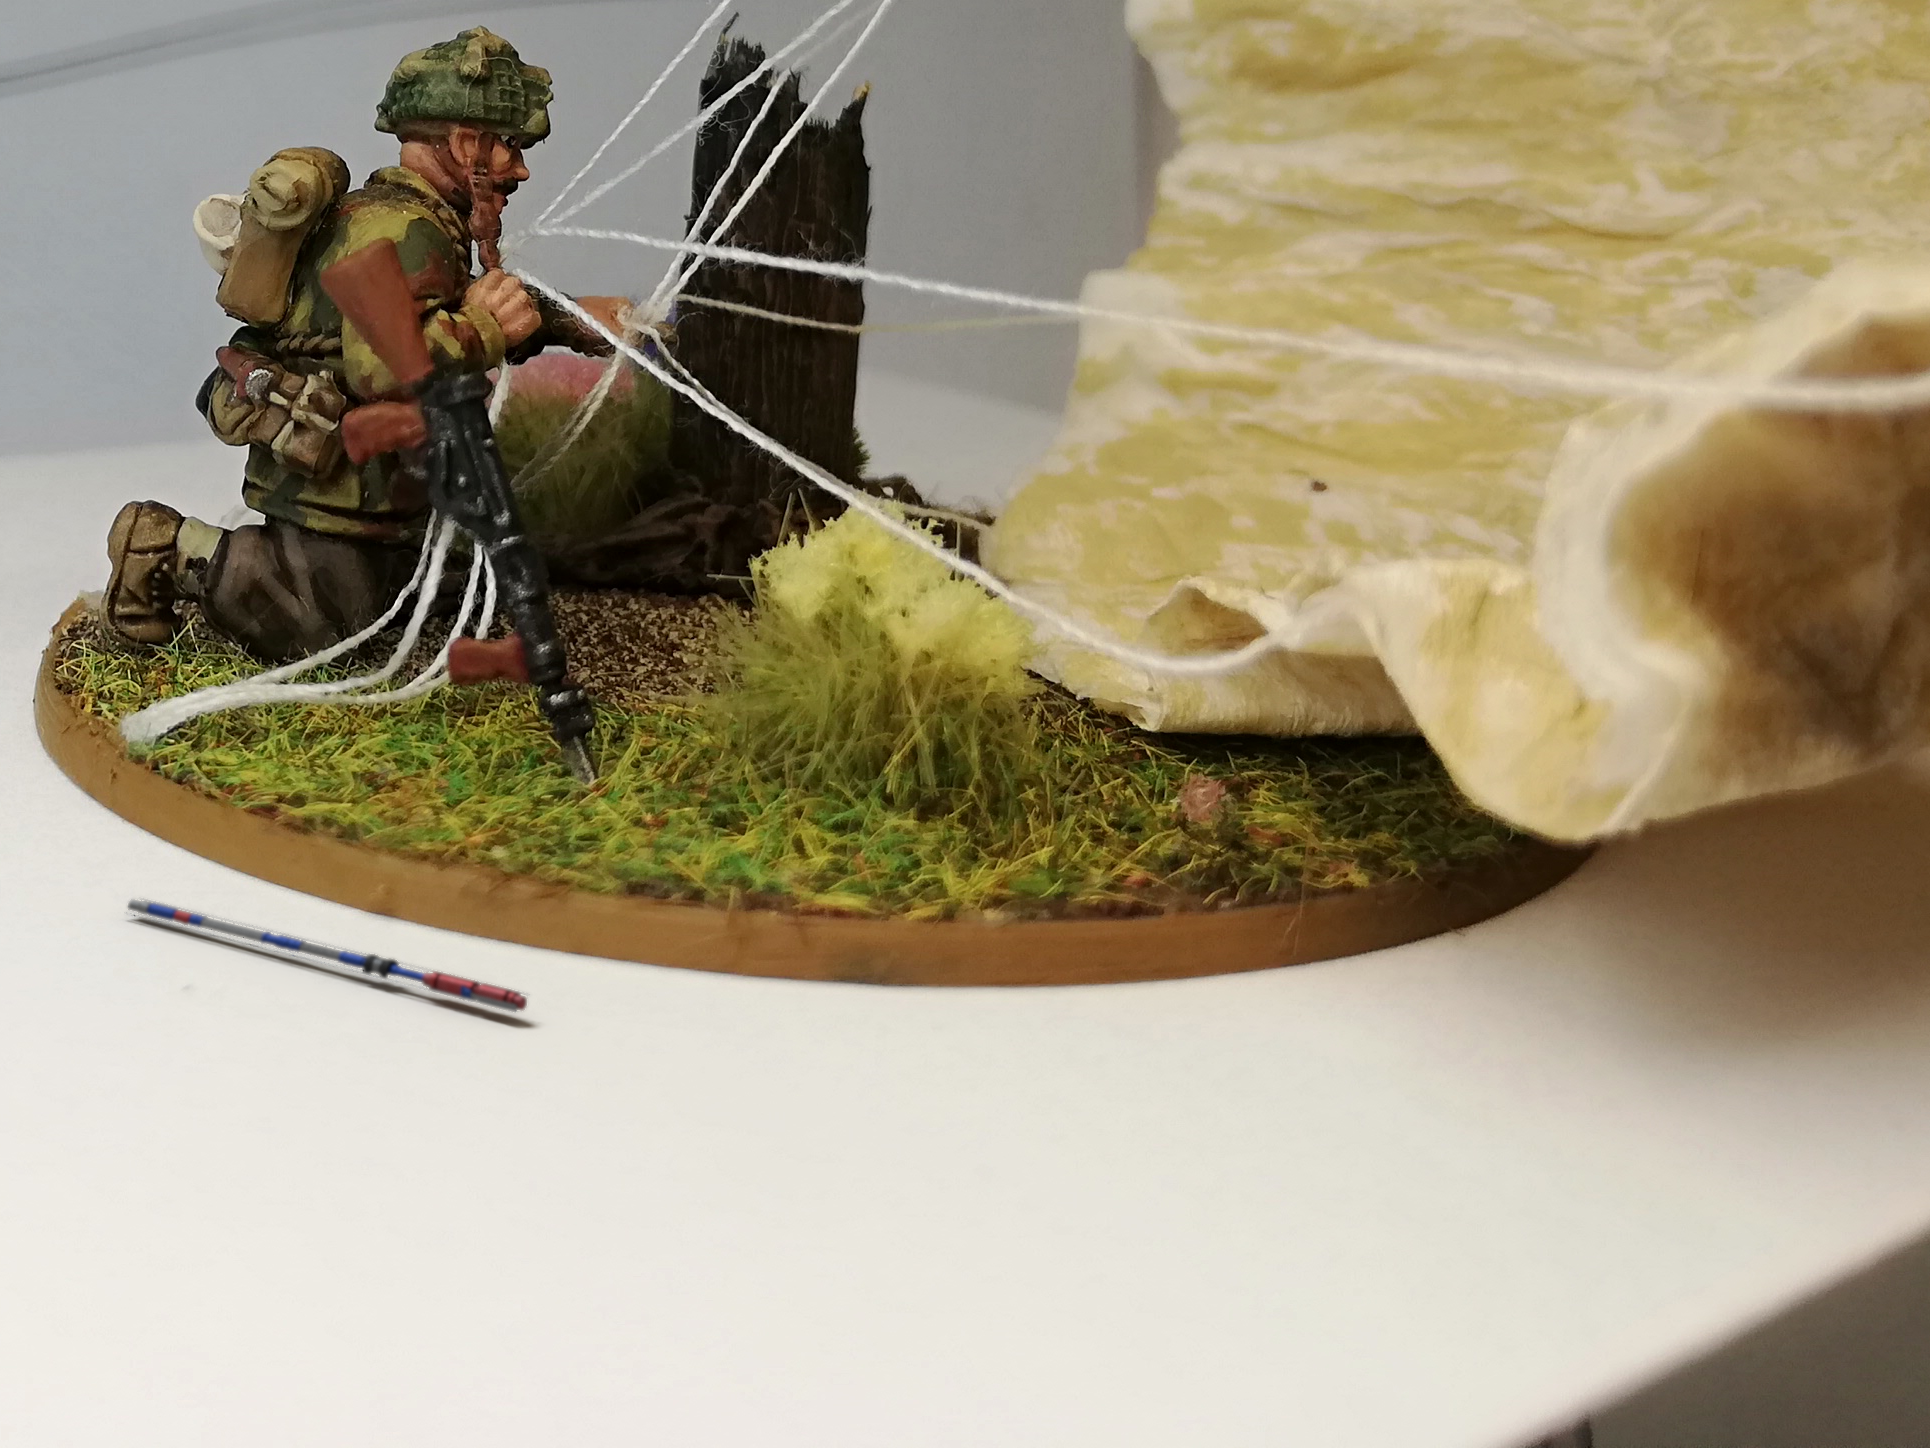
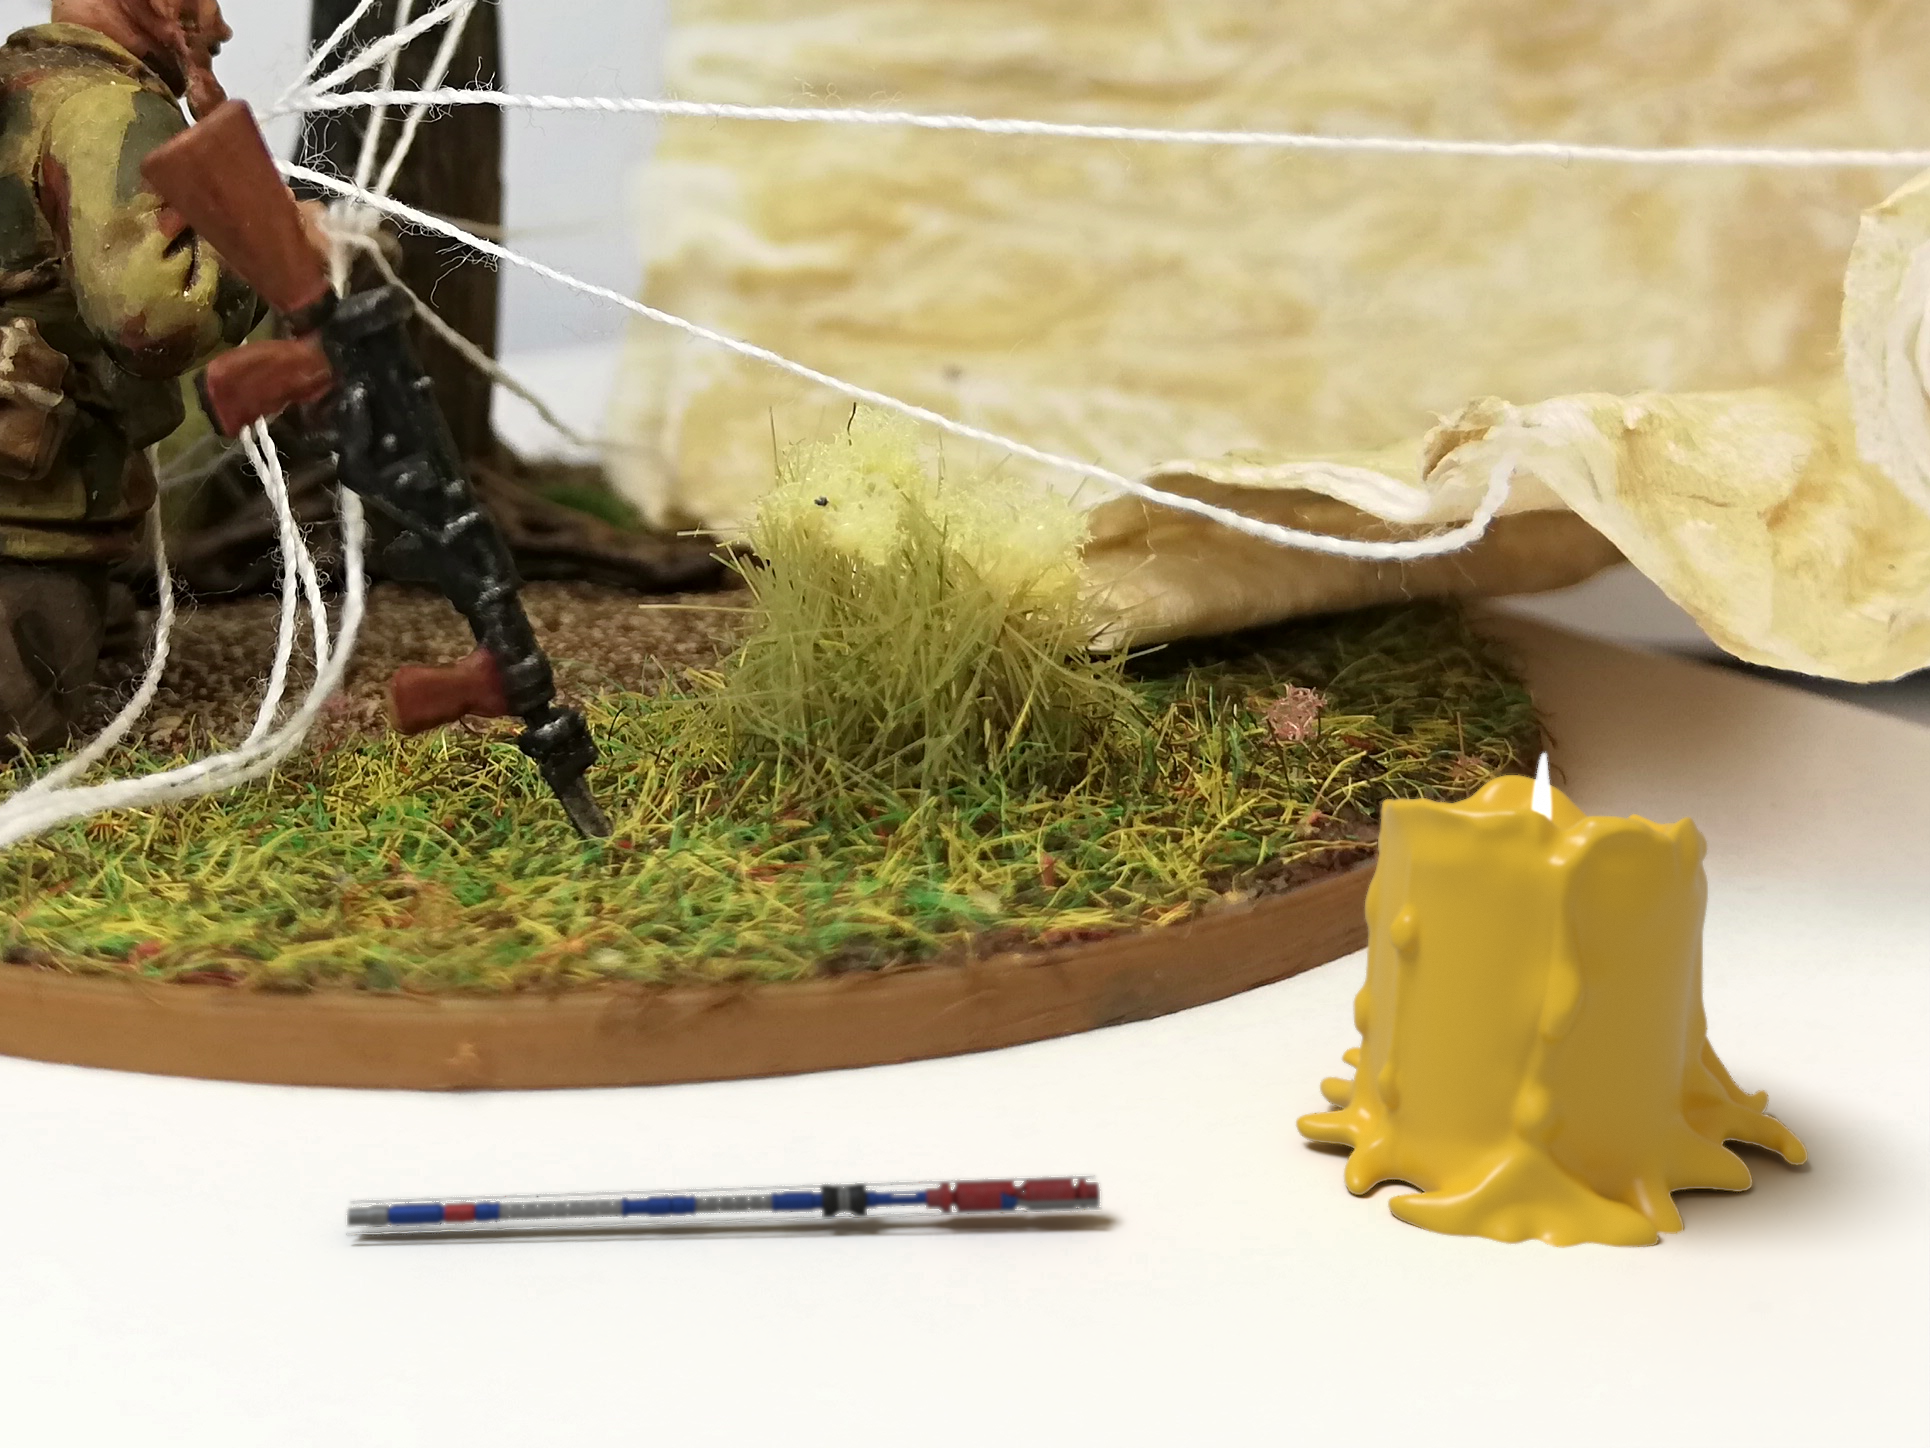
candle: none [698,759,1082,1136] -> present [1296,753,1808,1247]

